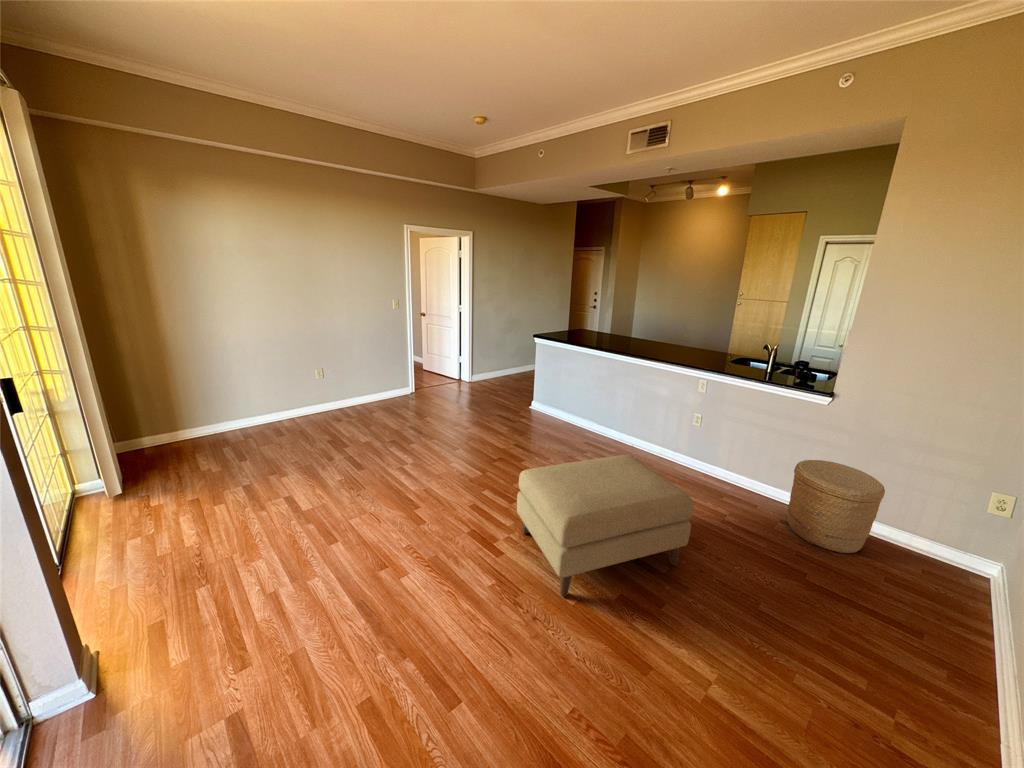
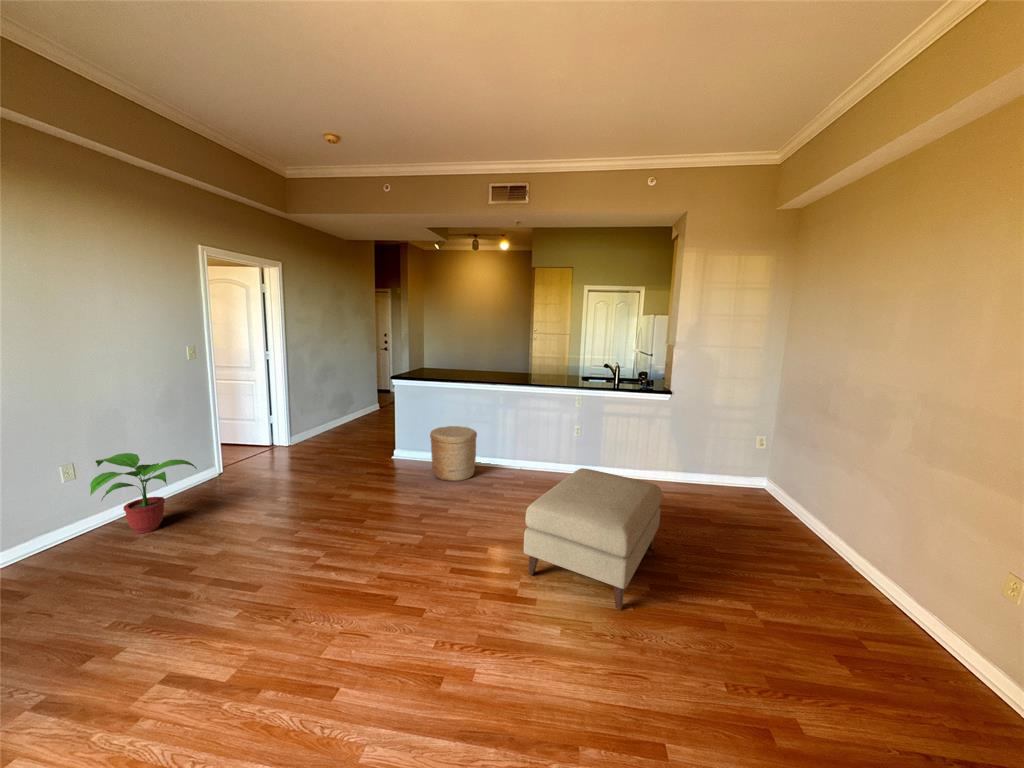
potted plant: none [320,368,380,419] -> present [90,453,197,534]
woven basket: present [787,460,885,553] -> present [430,426,477,481]

